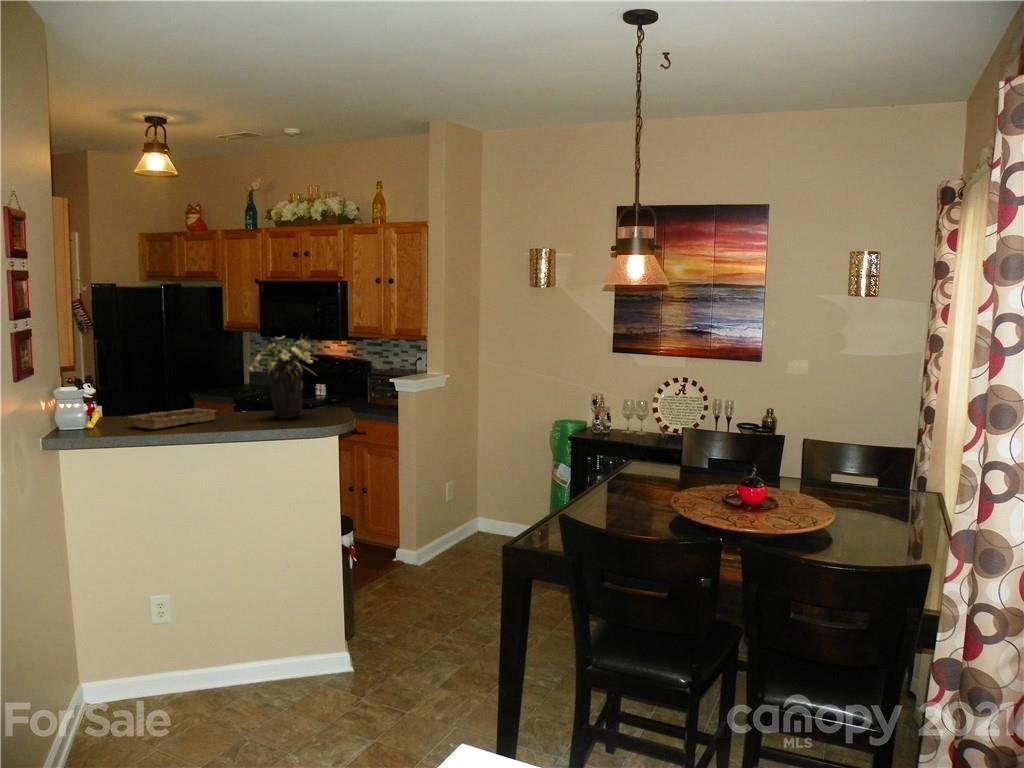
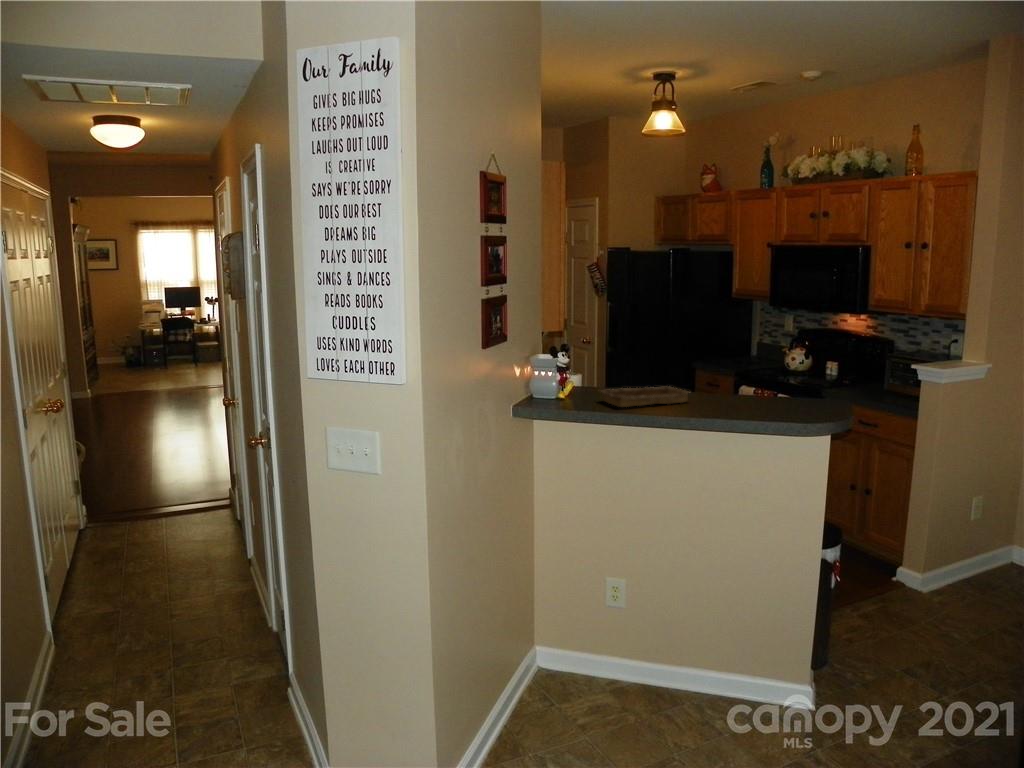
flower arrangement: present [248,335,316,419] -> none [728,310,814,410]

